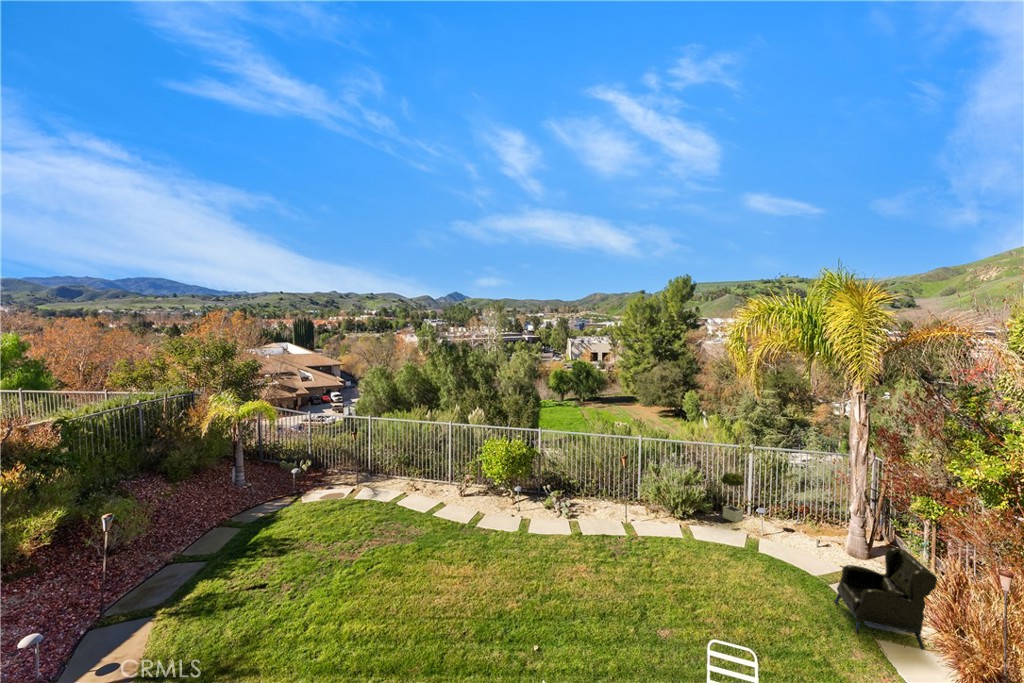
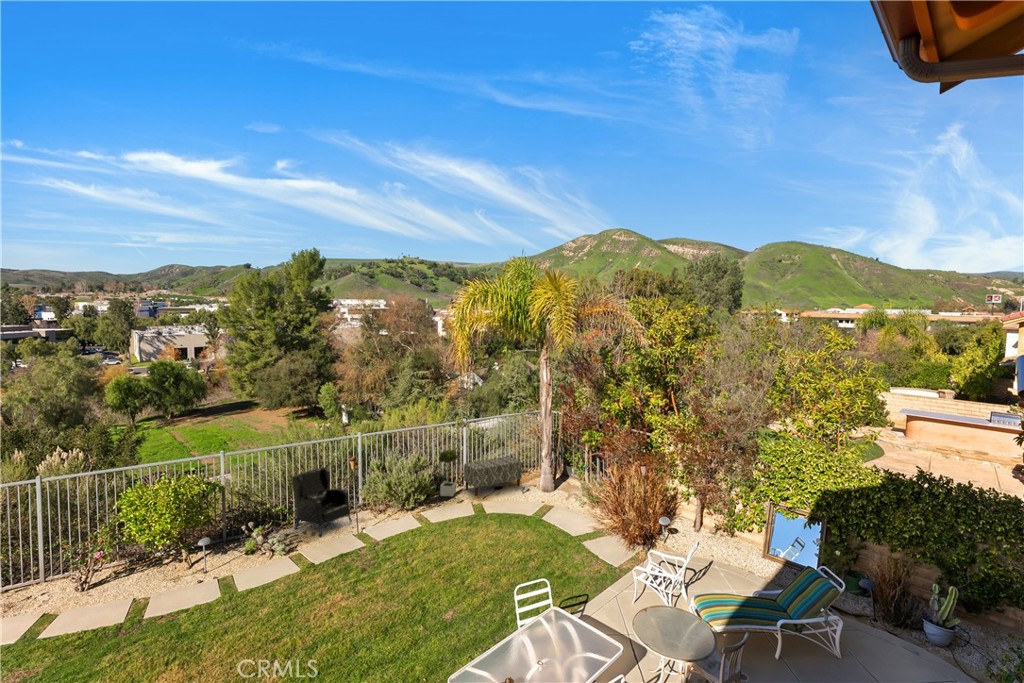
bench: none [755,493,834,540] -> present [464,456,522,495]
armchair: present [835,548,937,650] -> present [291,467,352,536]

